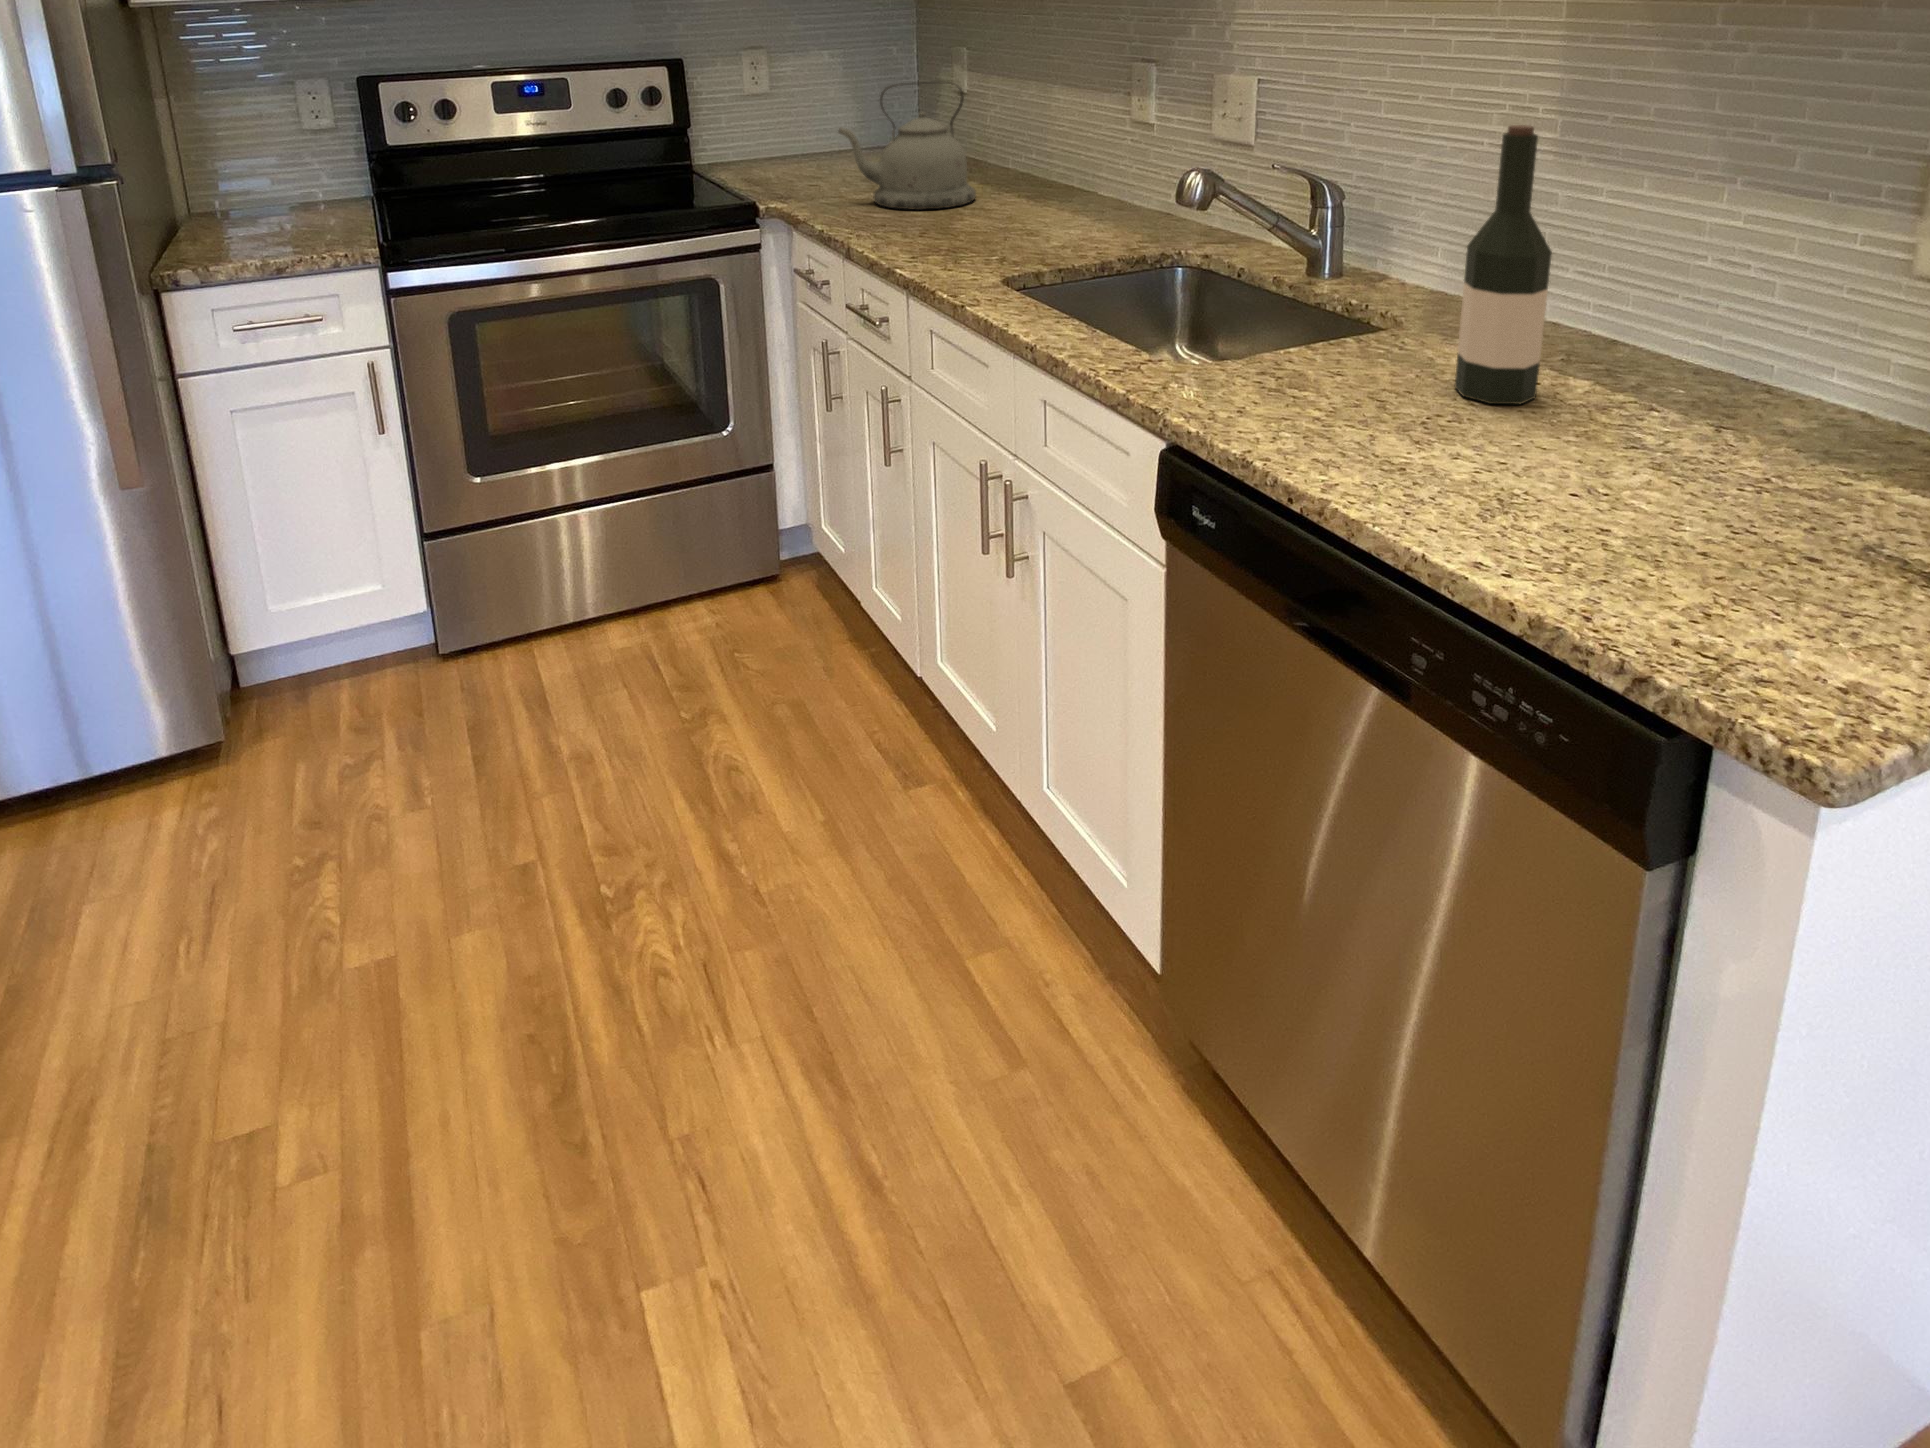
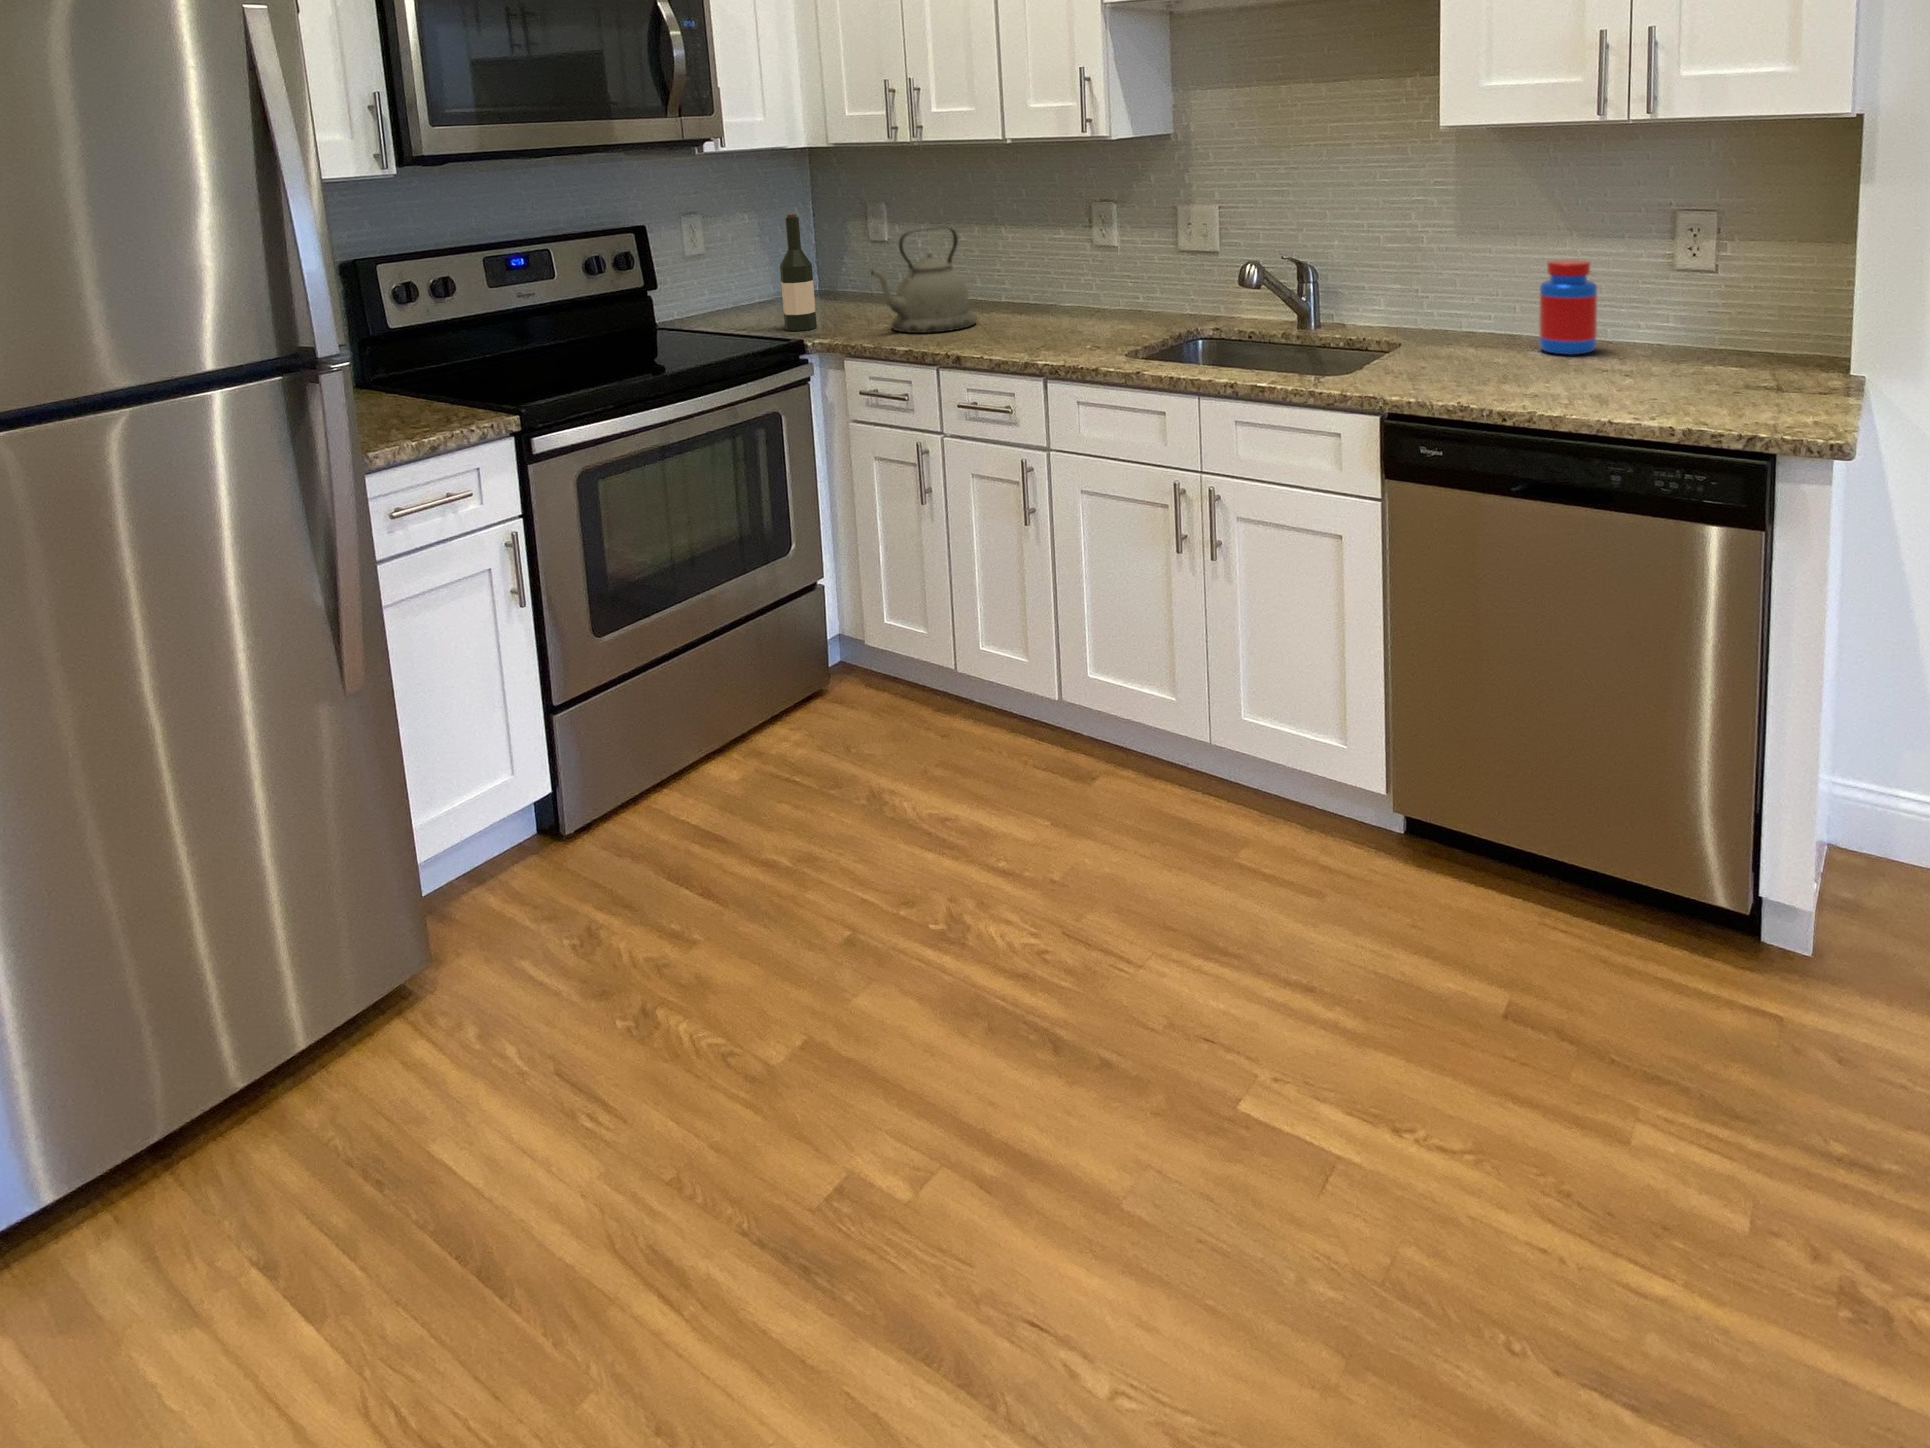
wine bottle: present [1454,125,1552,404] -> present [780,214,817,331]
jar: none [1595,225,1720,402] -> present [1539,259,1597,355]

